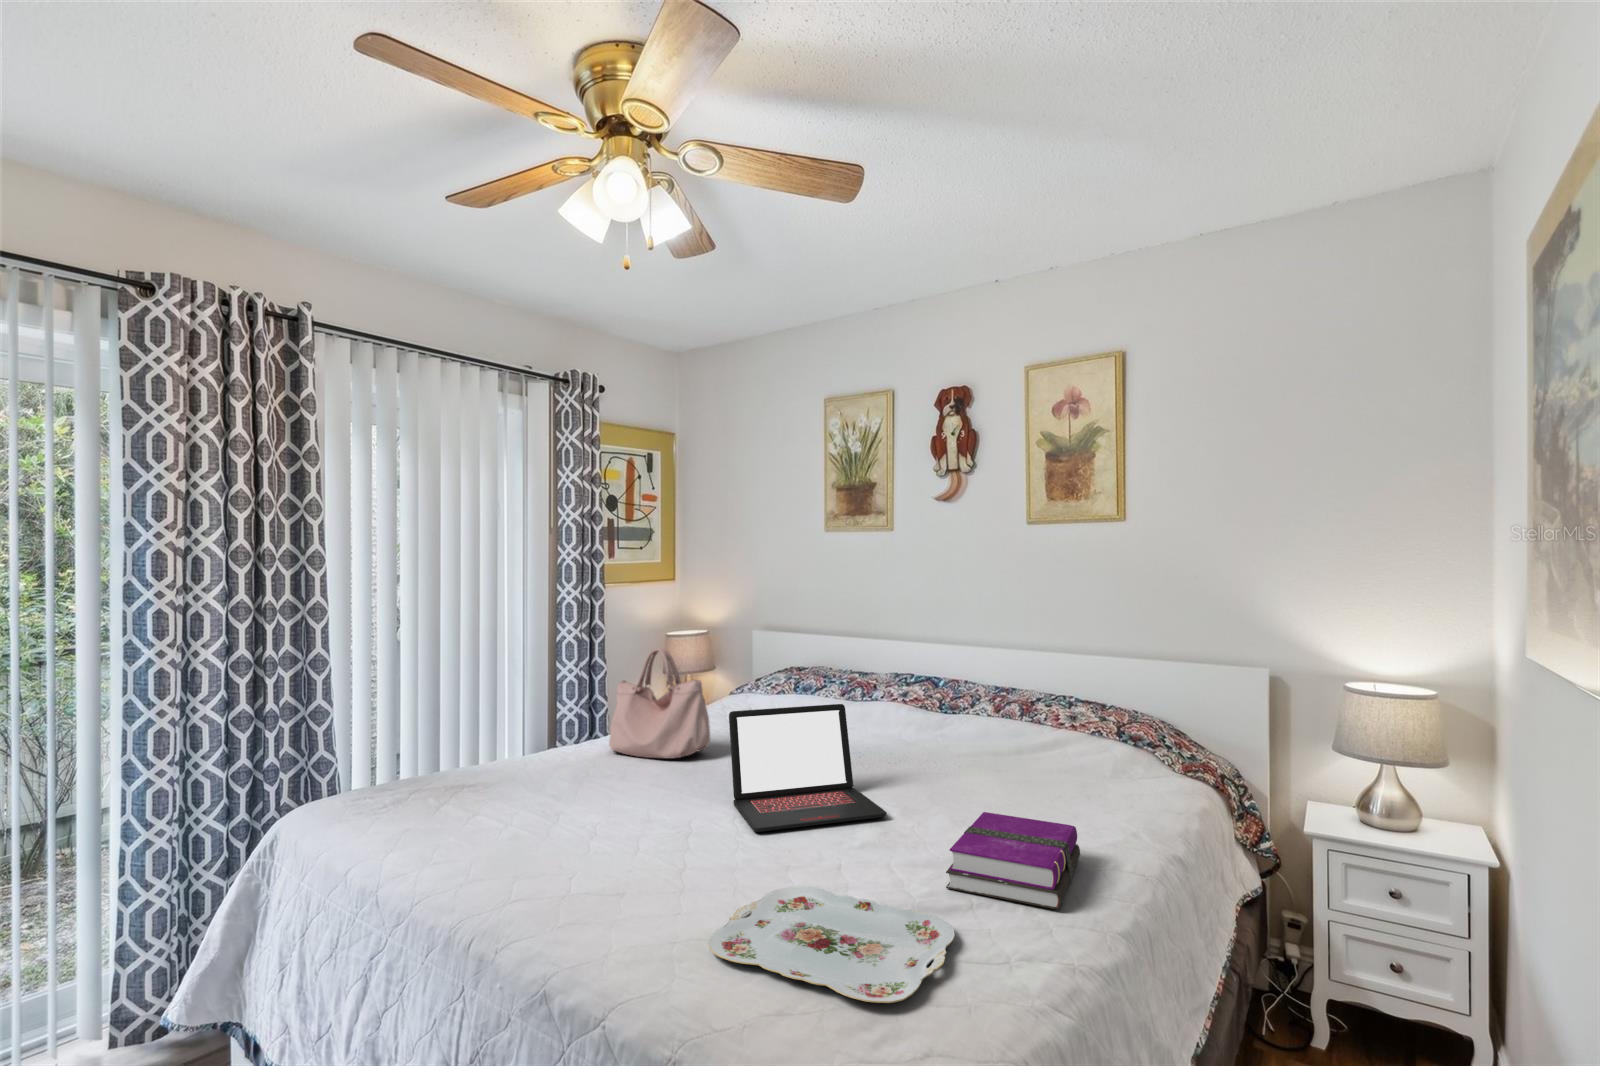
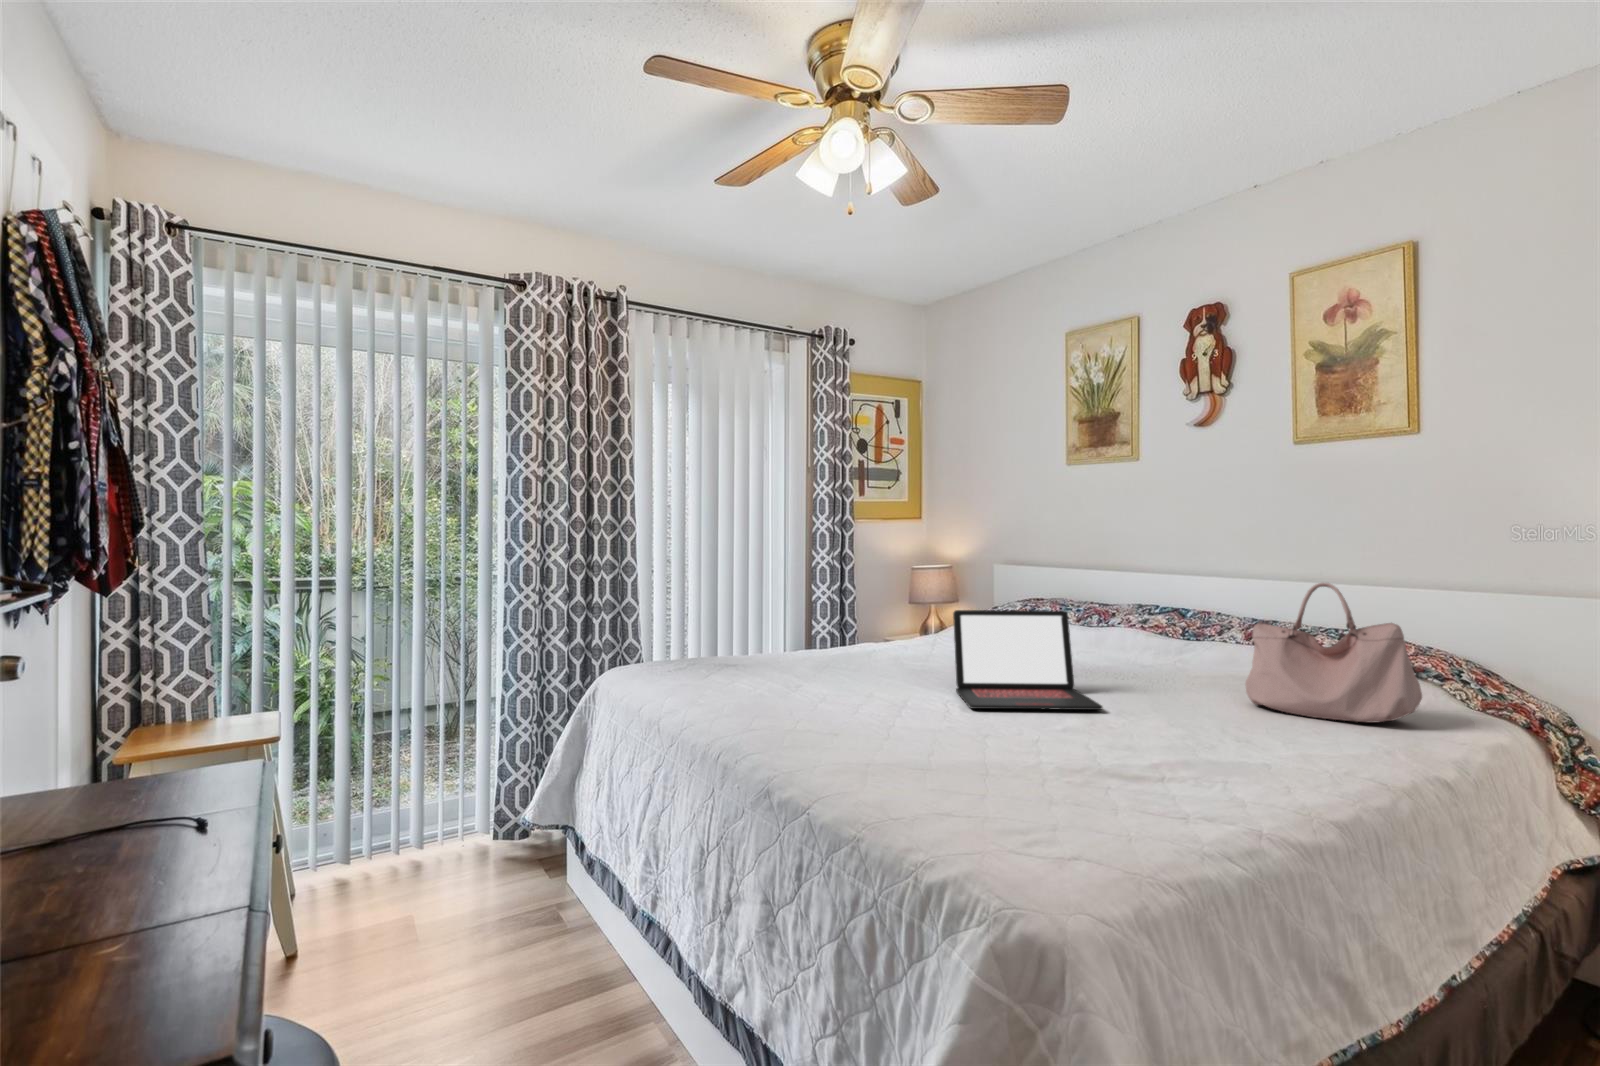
handbag: present [609,649,710,759] -> present [1245,583,1422,722]
hardback book: present [946,812,1080,909] -> none [1147,705,1306,782]
serving tray: present [709,886,955,1003] -> none [914,741,1143,812]

